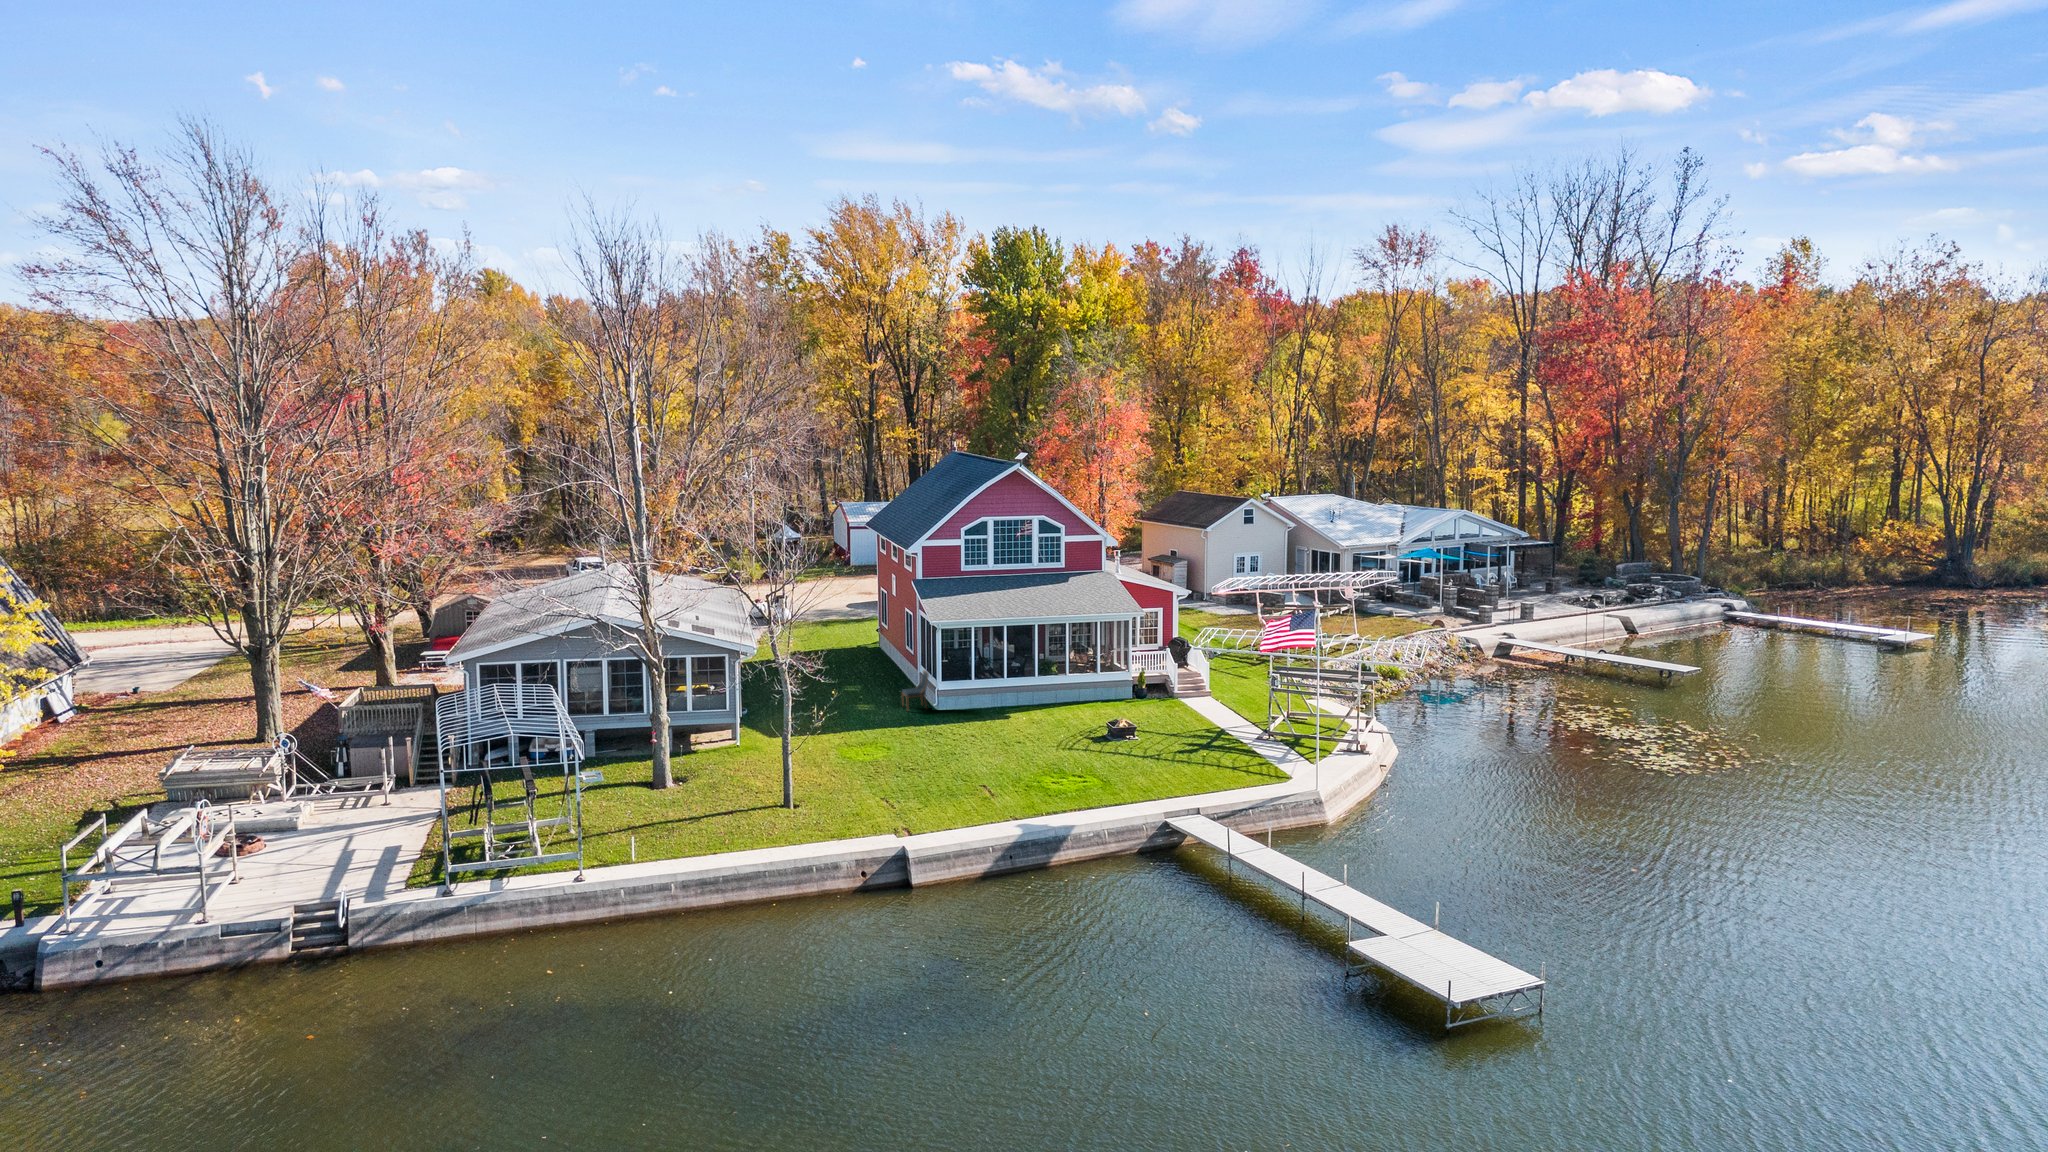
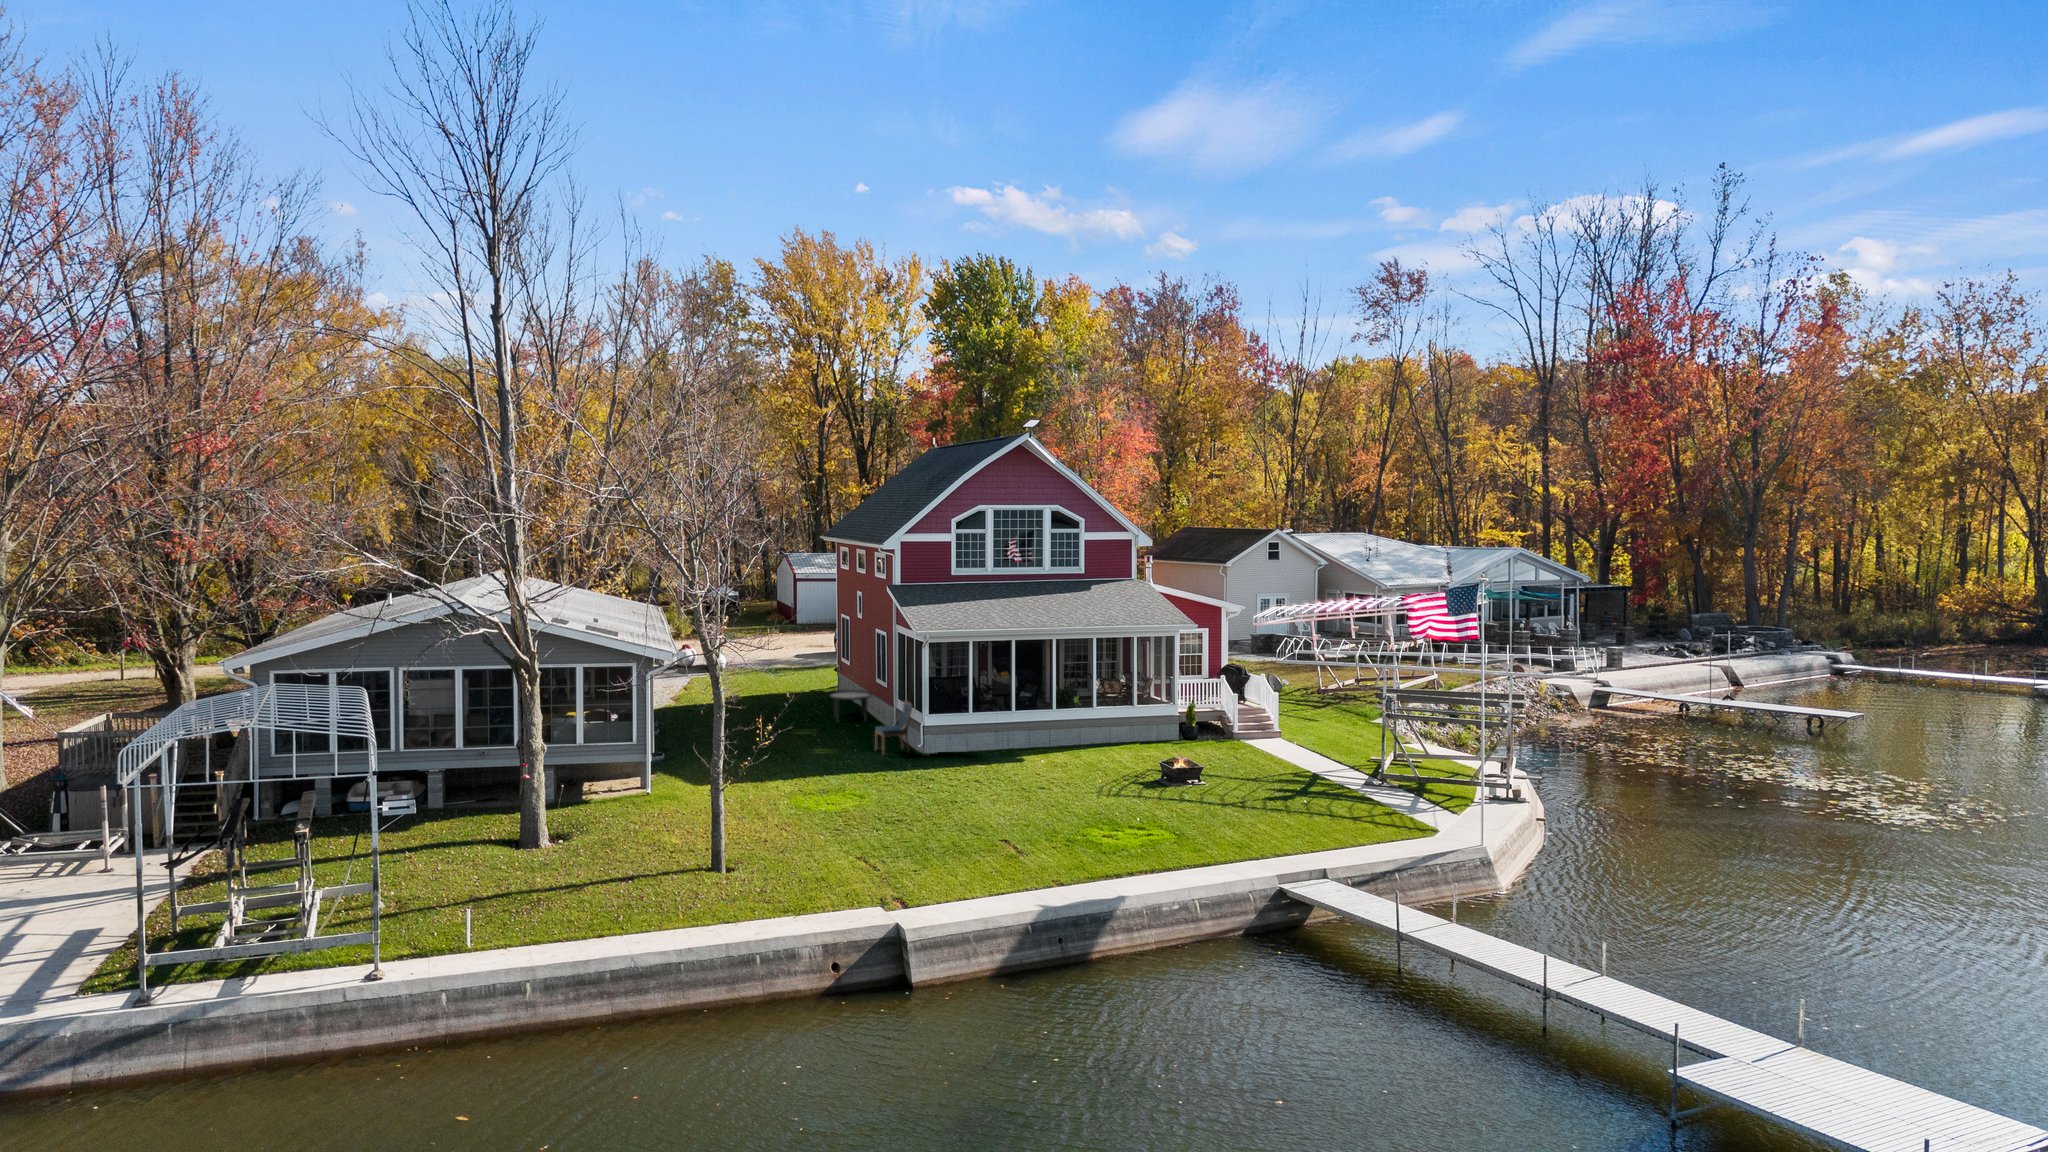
round table: none [869,654,904,681] -> present [828,690,873,723]

